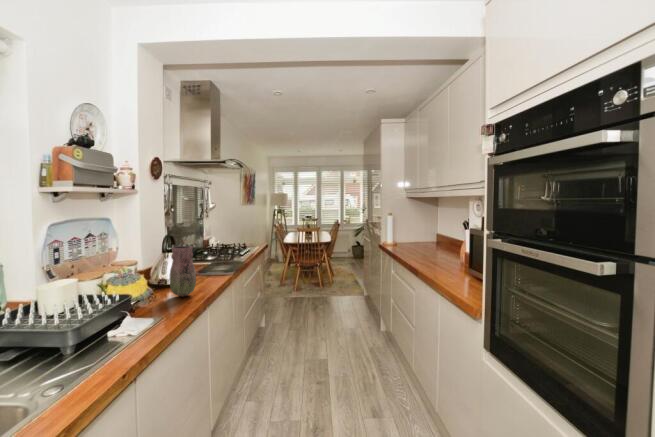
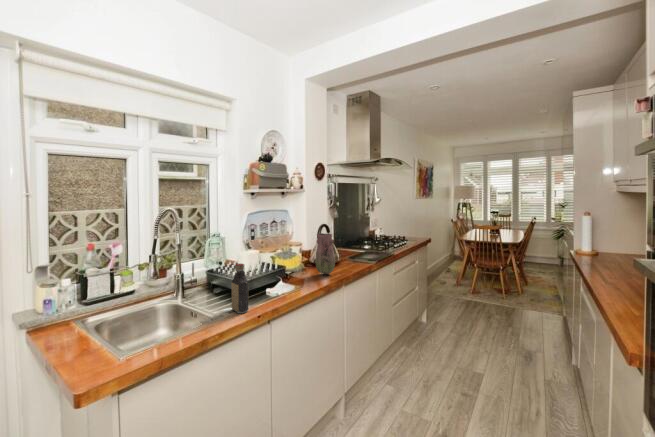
bottle: none [63,303,99,382] -> present [231,264,248,313]

